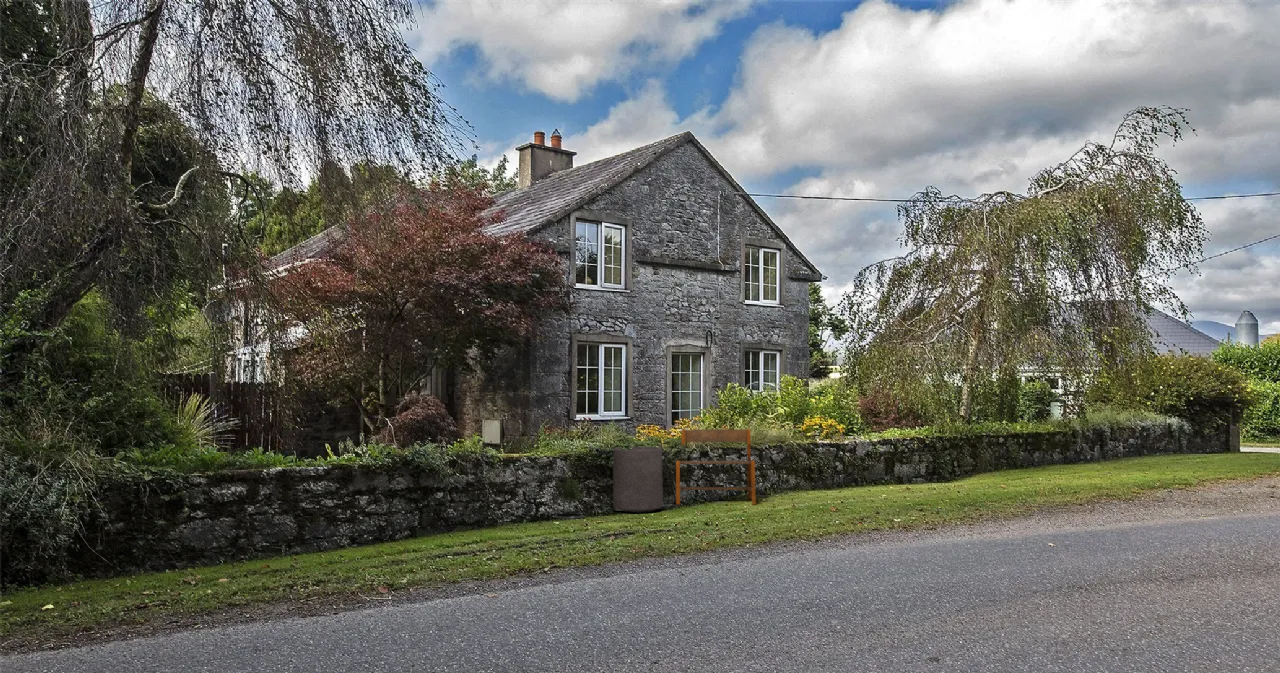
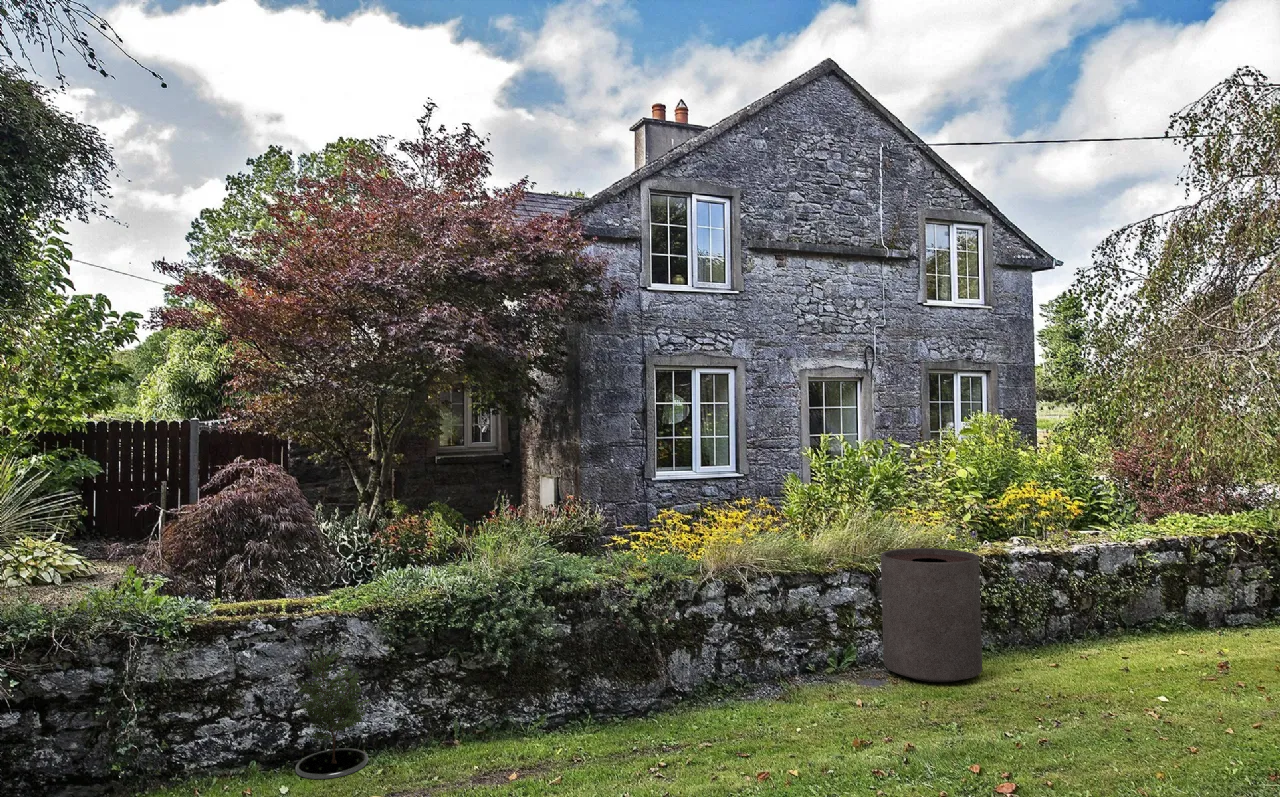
bench: present [676,429,756,505] -> none [649,533,842,730]
trash can: present [613,447,663,513] -> present [881,548,982,682]

